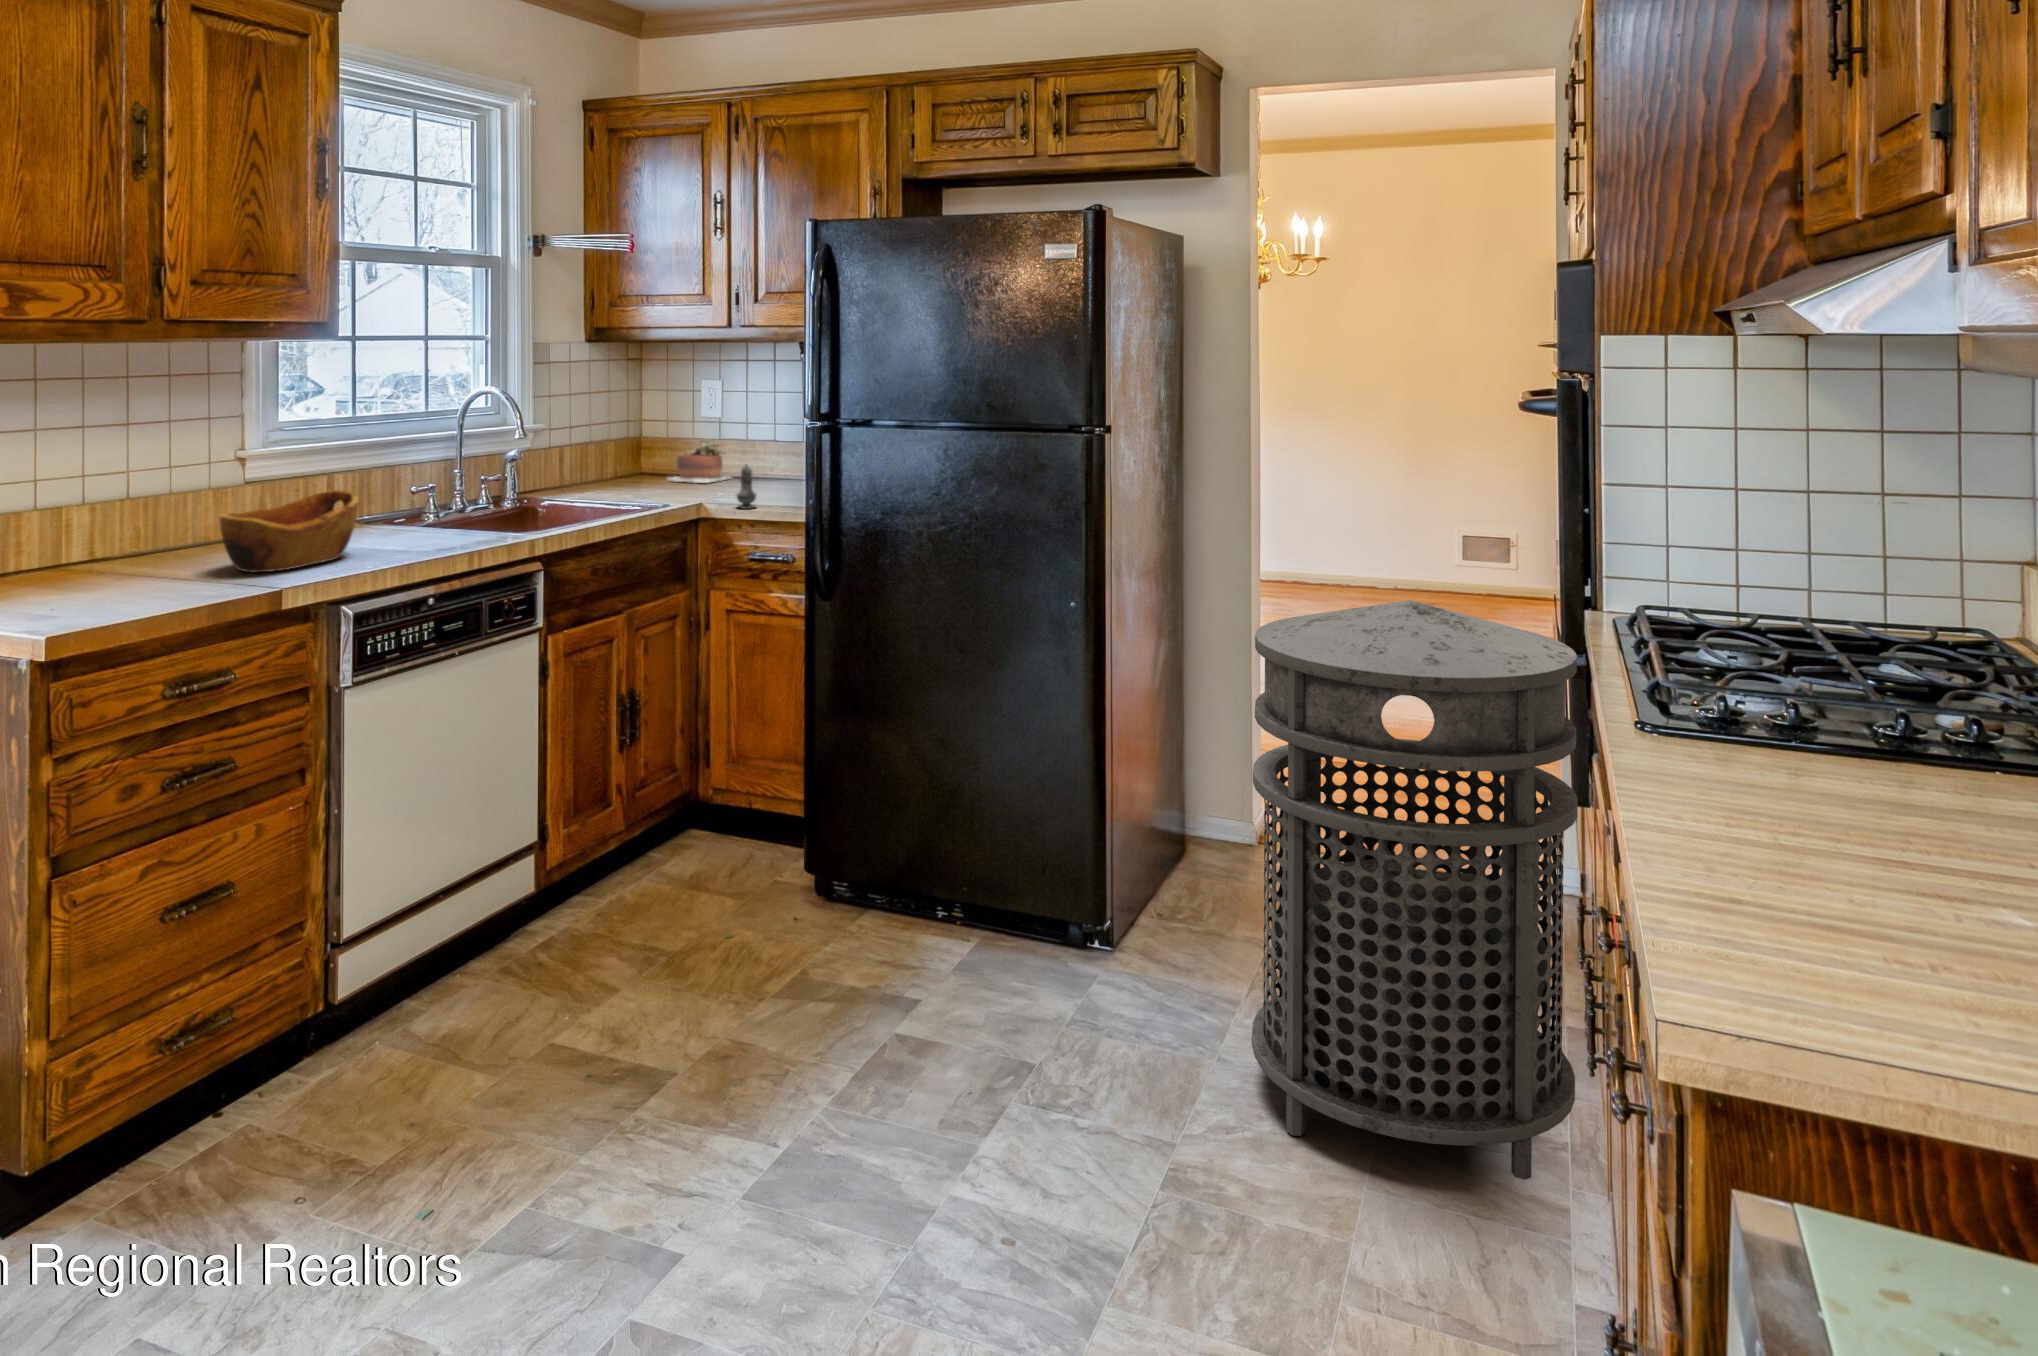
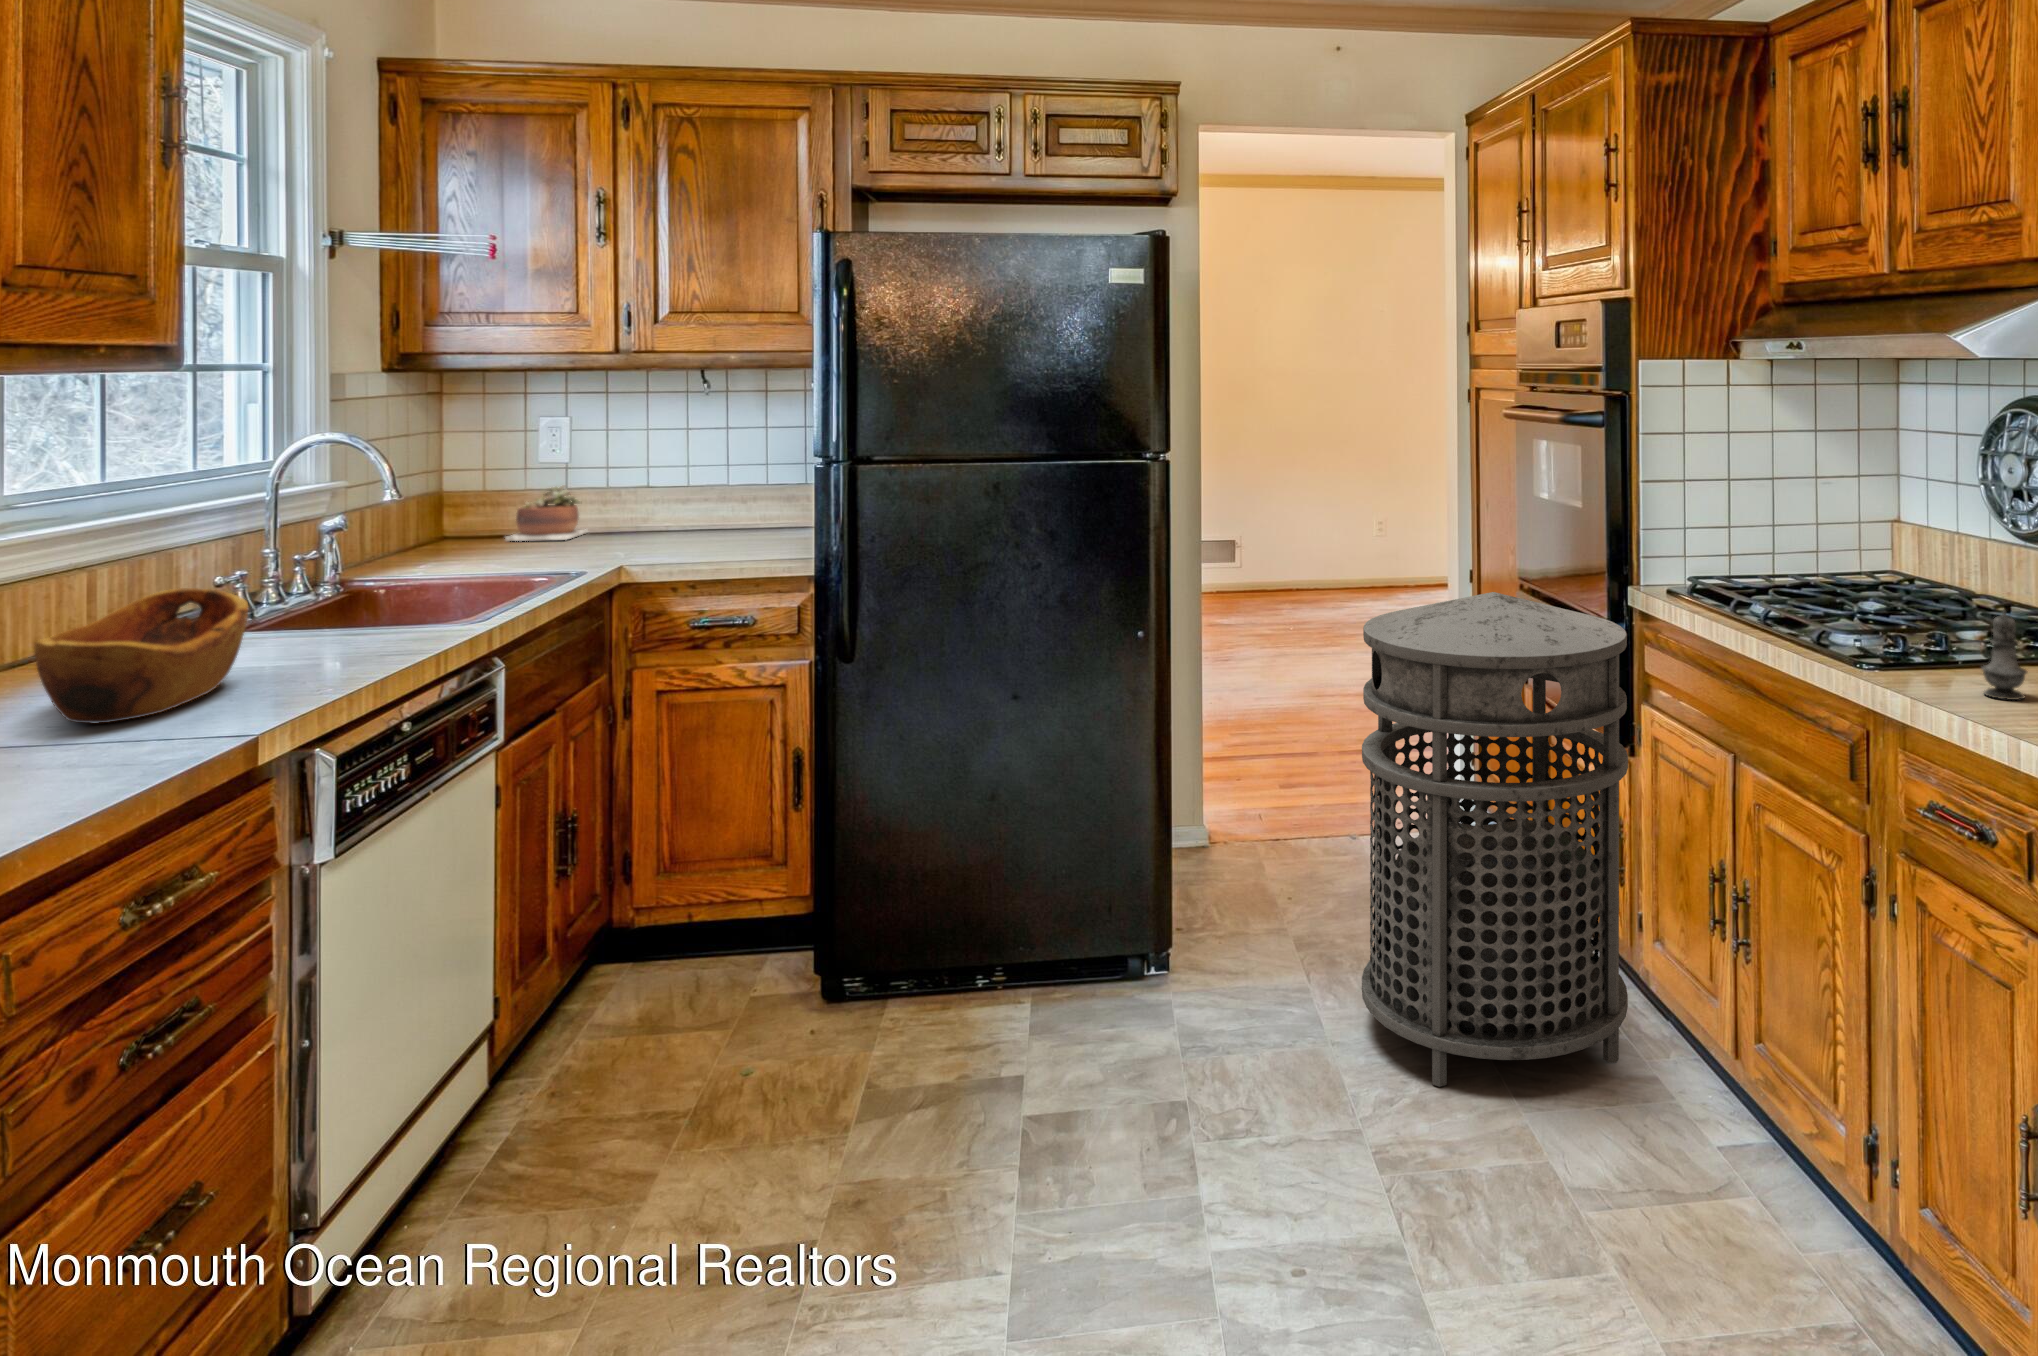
salt shaker: present [737,464,757,509] -> present [1981,610,2027,700]

